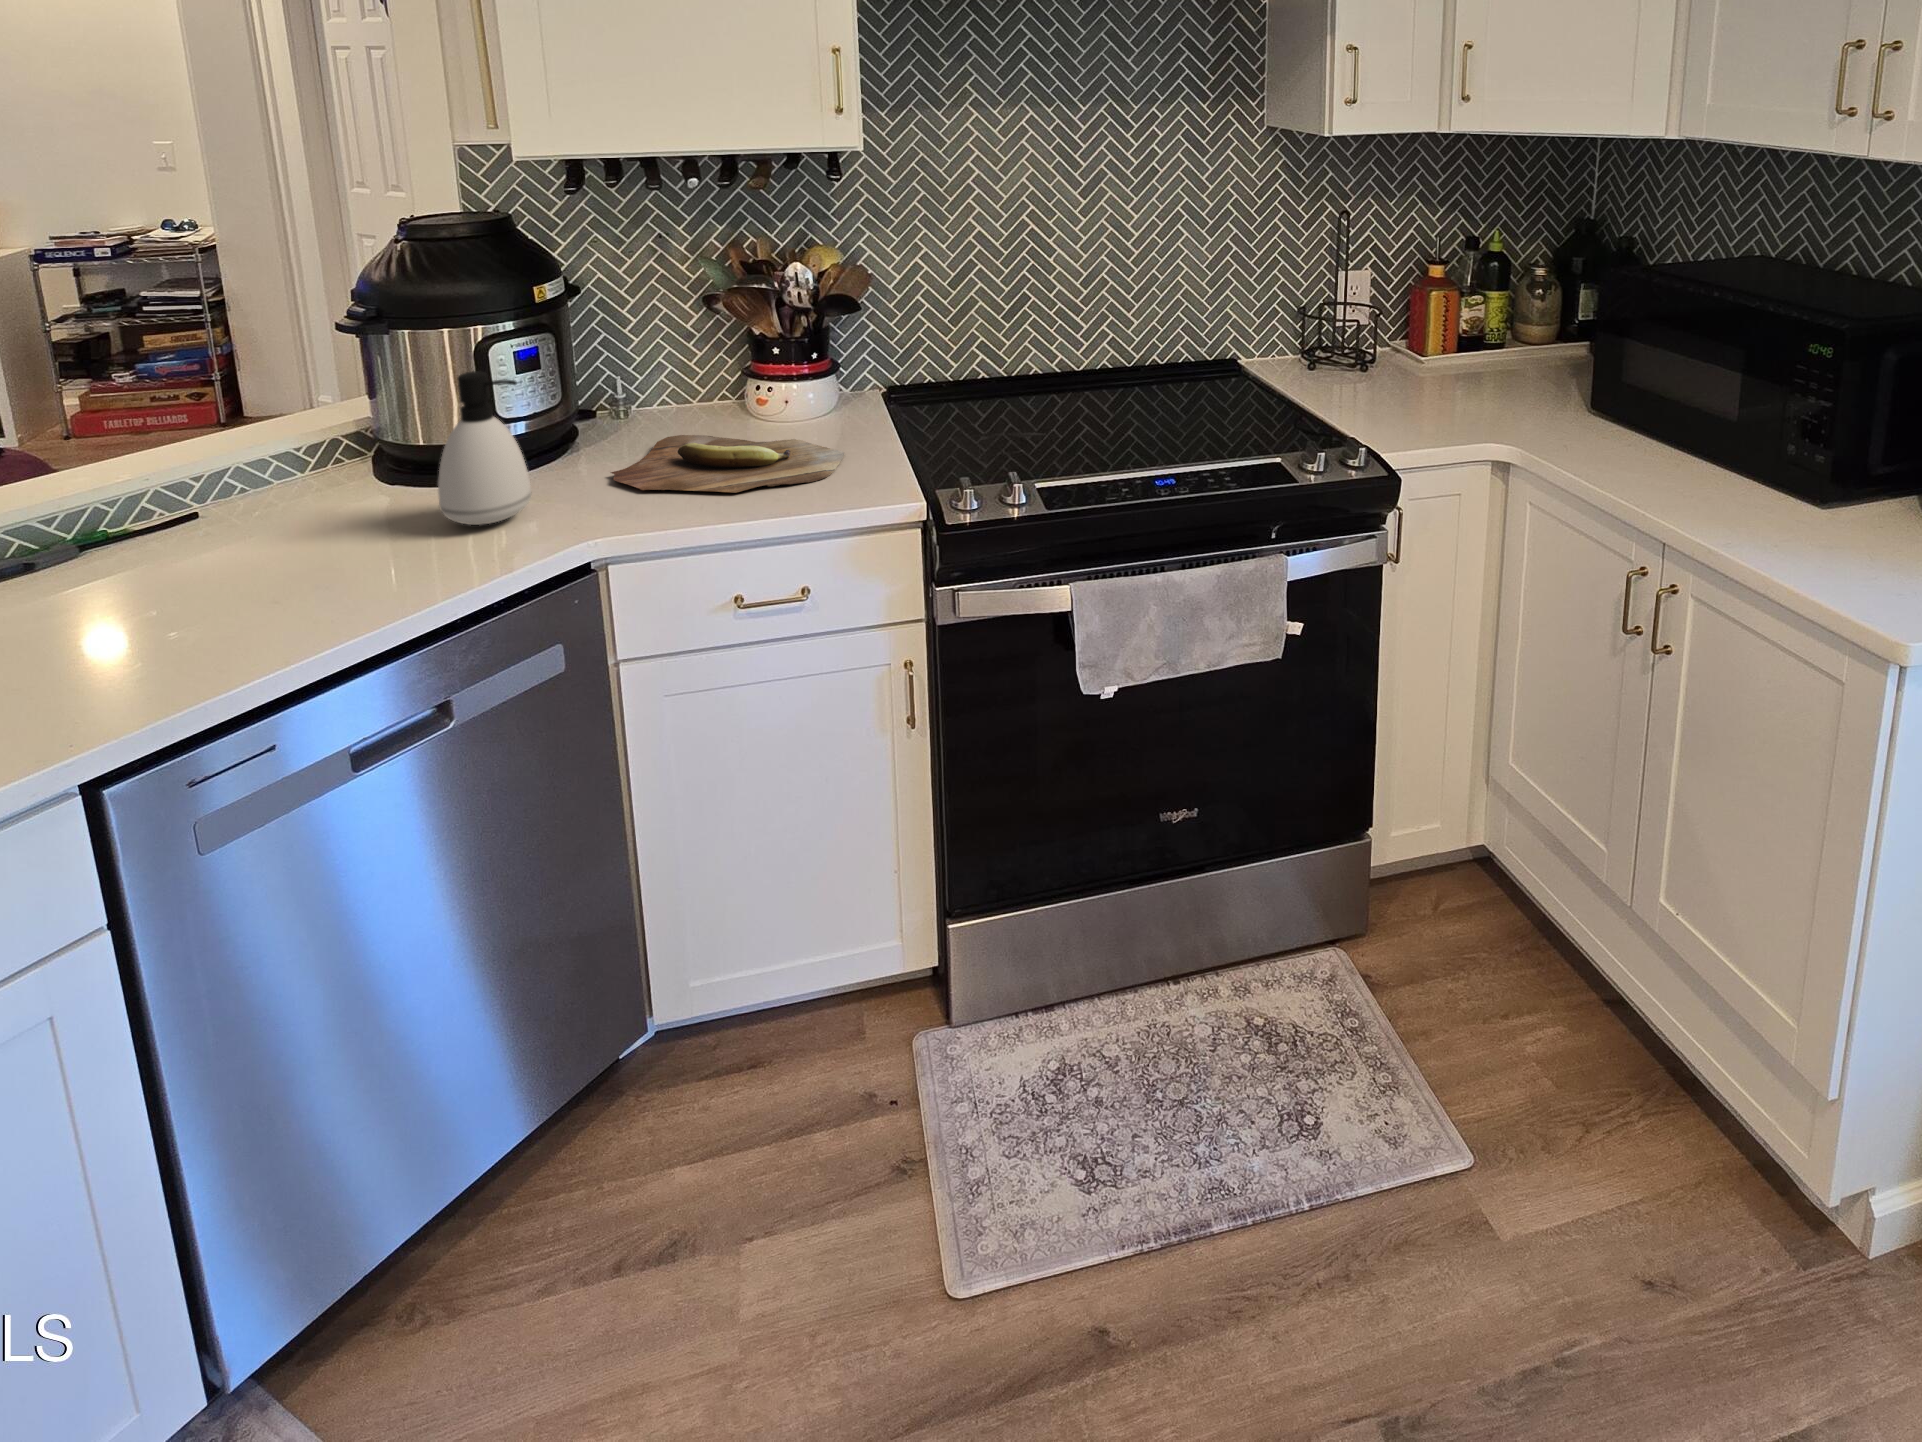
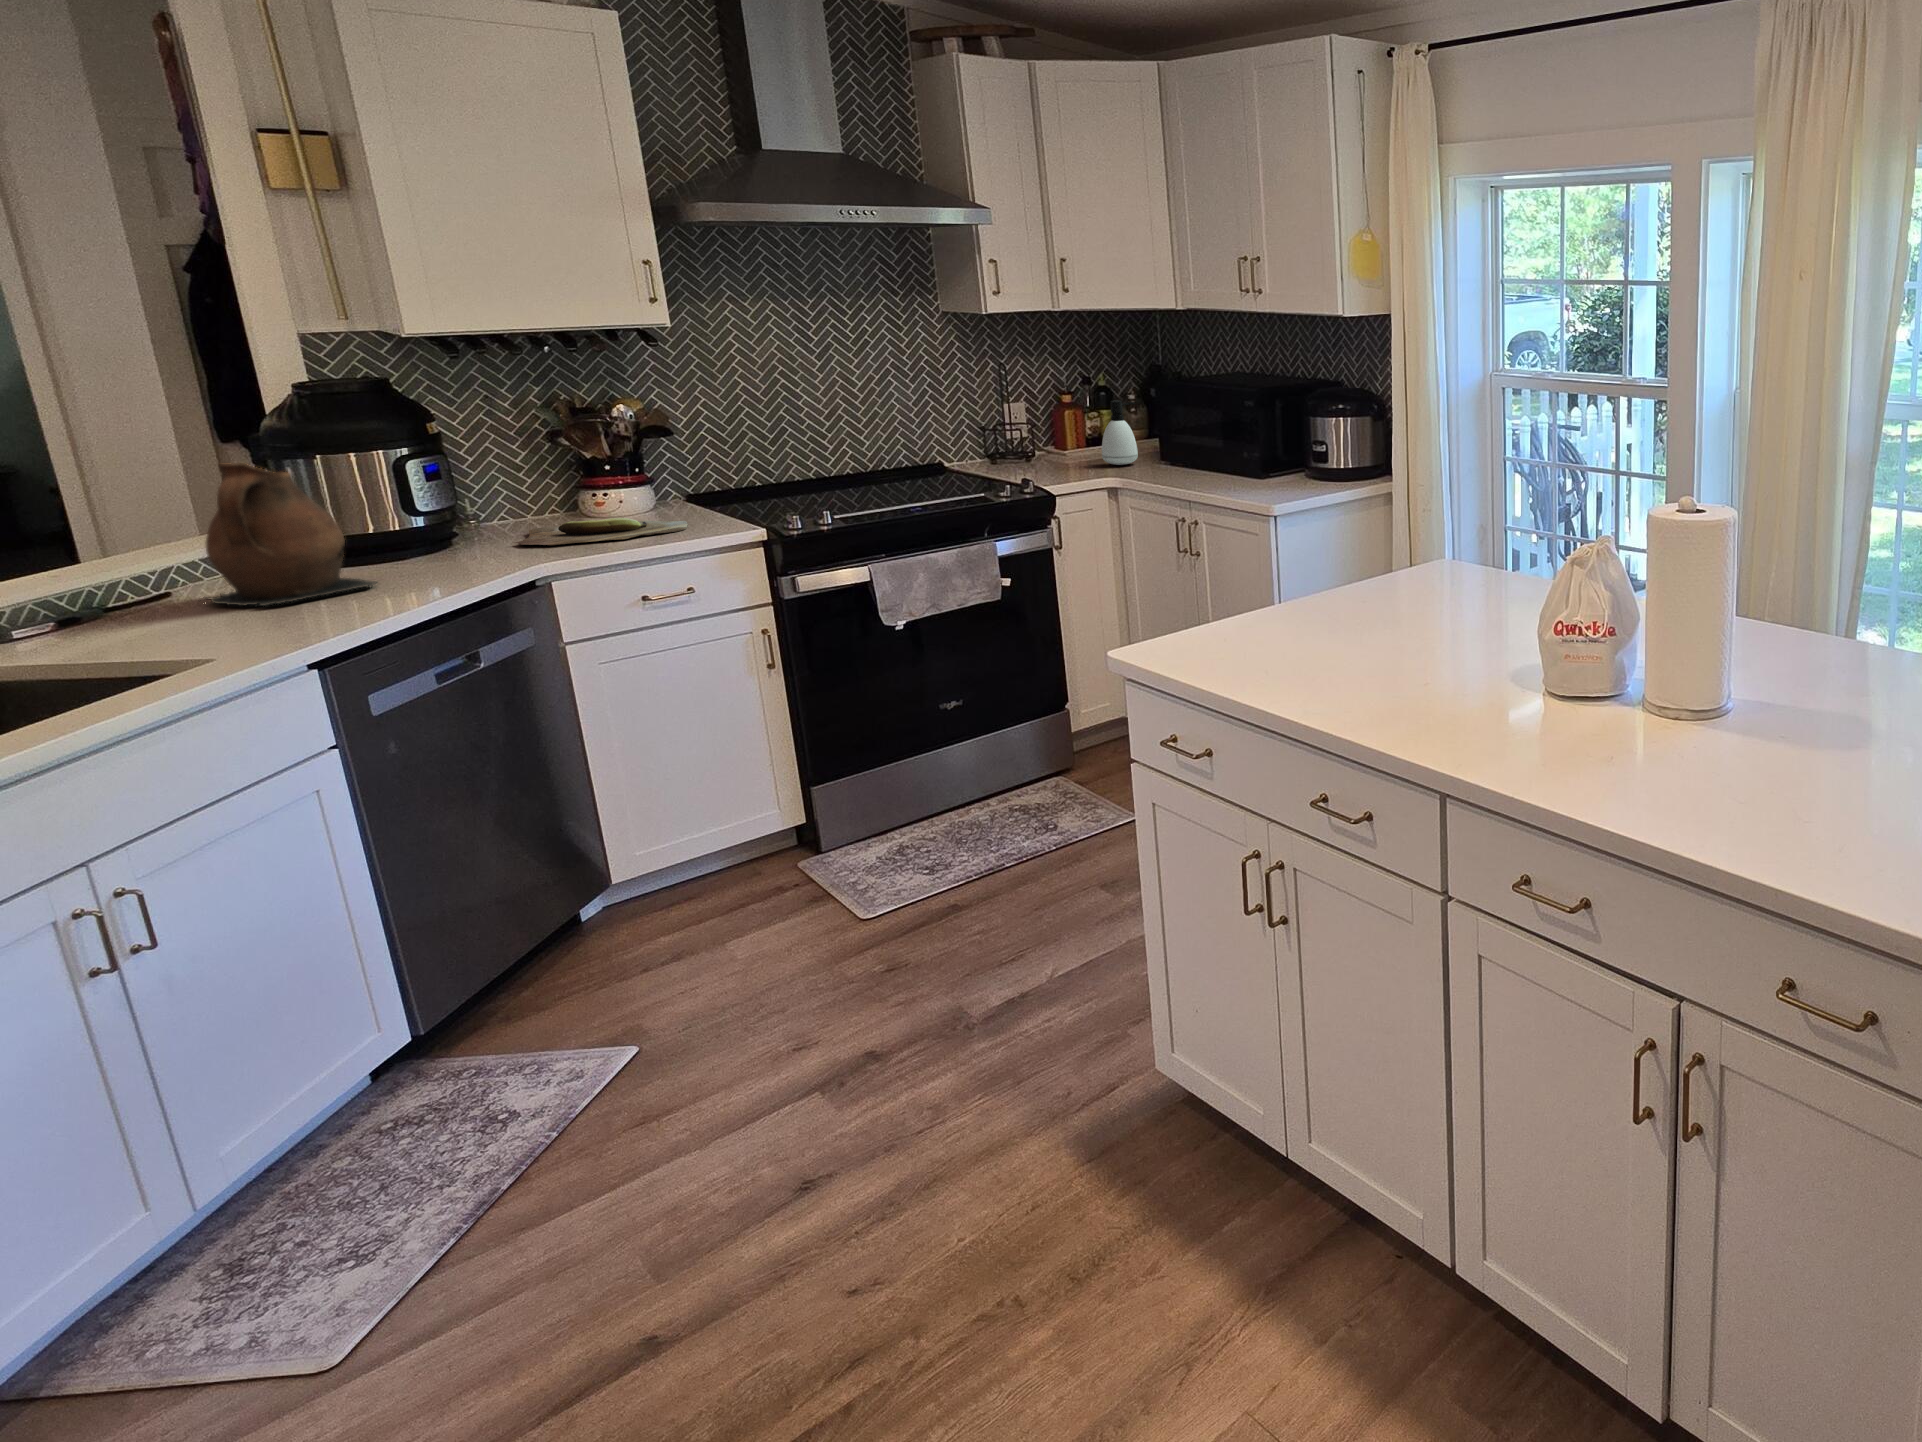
ceramic pitcher: none [119,370,358,603] -> present [206,463,376,606]
soap dispenser: present [438,371,531,525] -> present [1102,400,1138,465]

